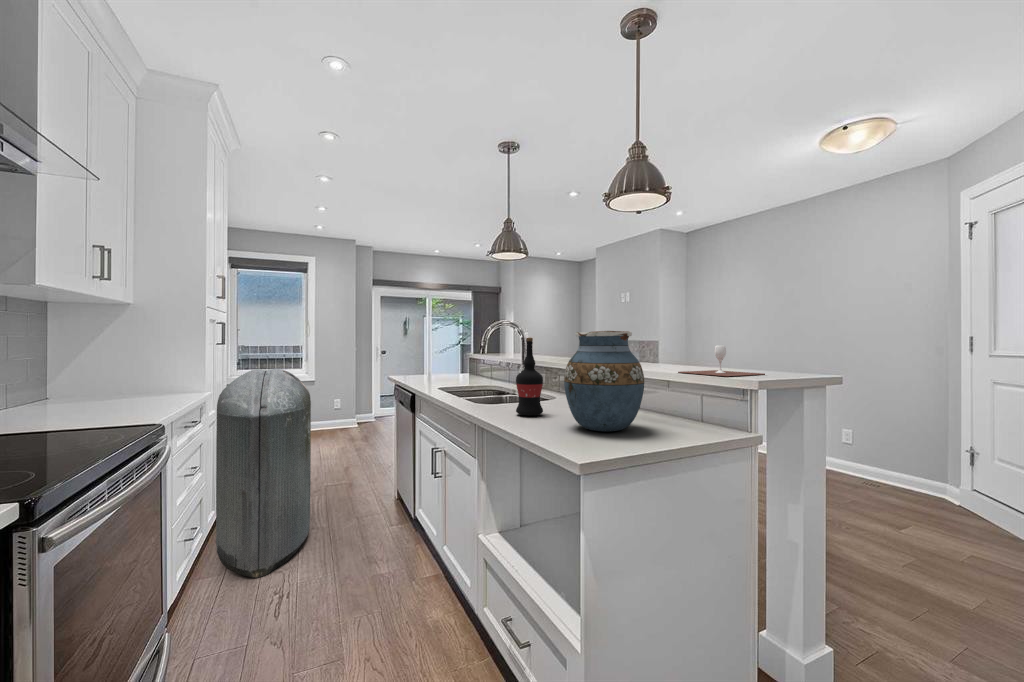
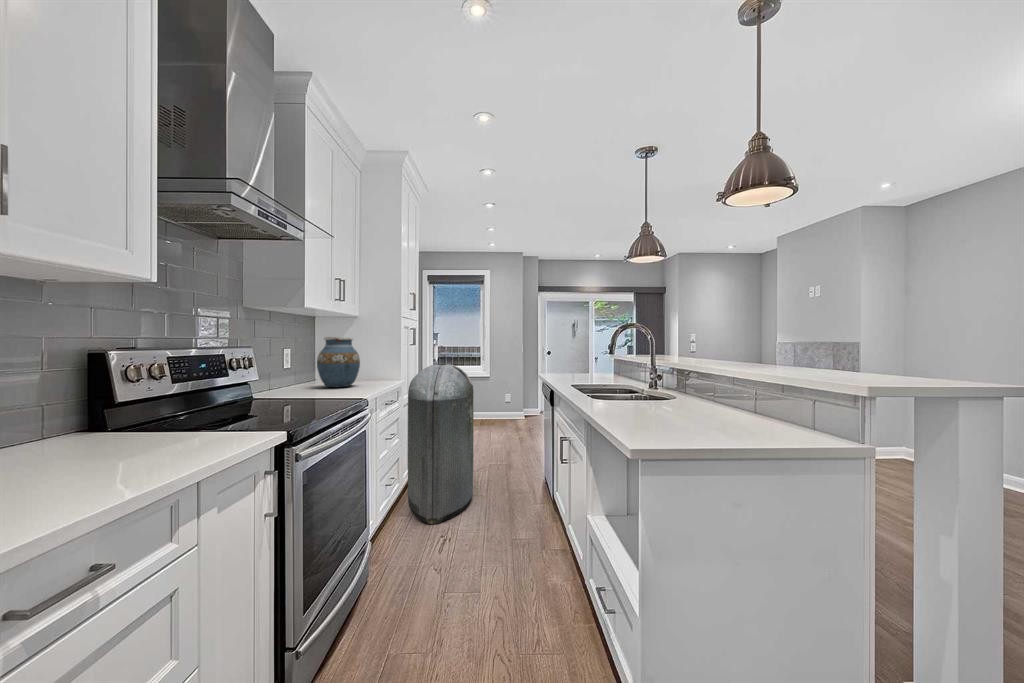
vase: present [564,331,644,432] -> present [317,337,360,387]
wine bottle: present [516,338,543,416] -> none [623,339,649,412]
wine glass: present [680,345,763,376] -> none [792,347,913,381]

